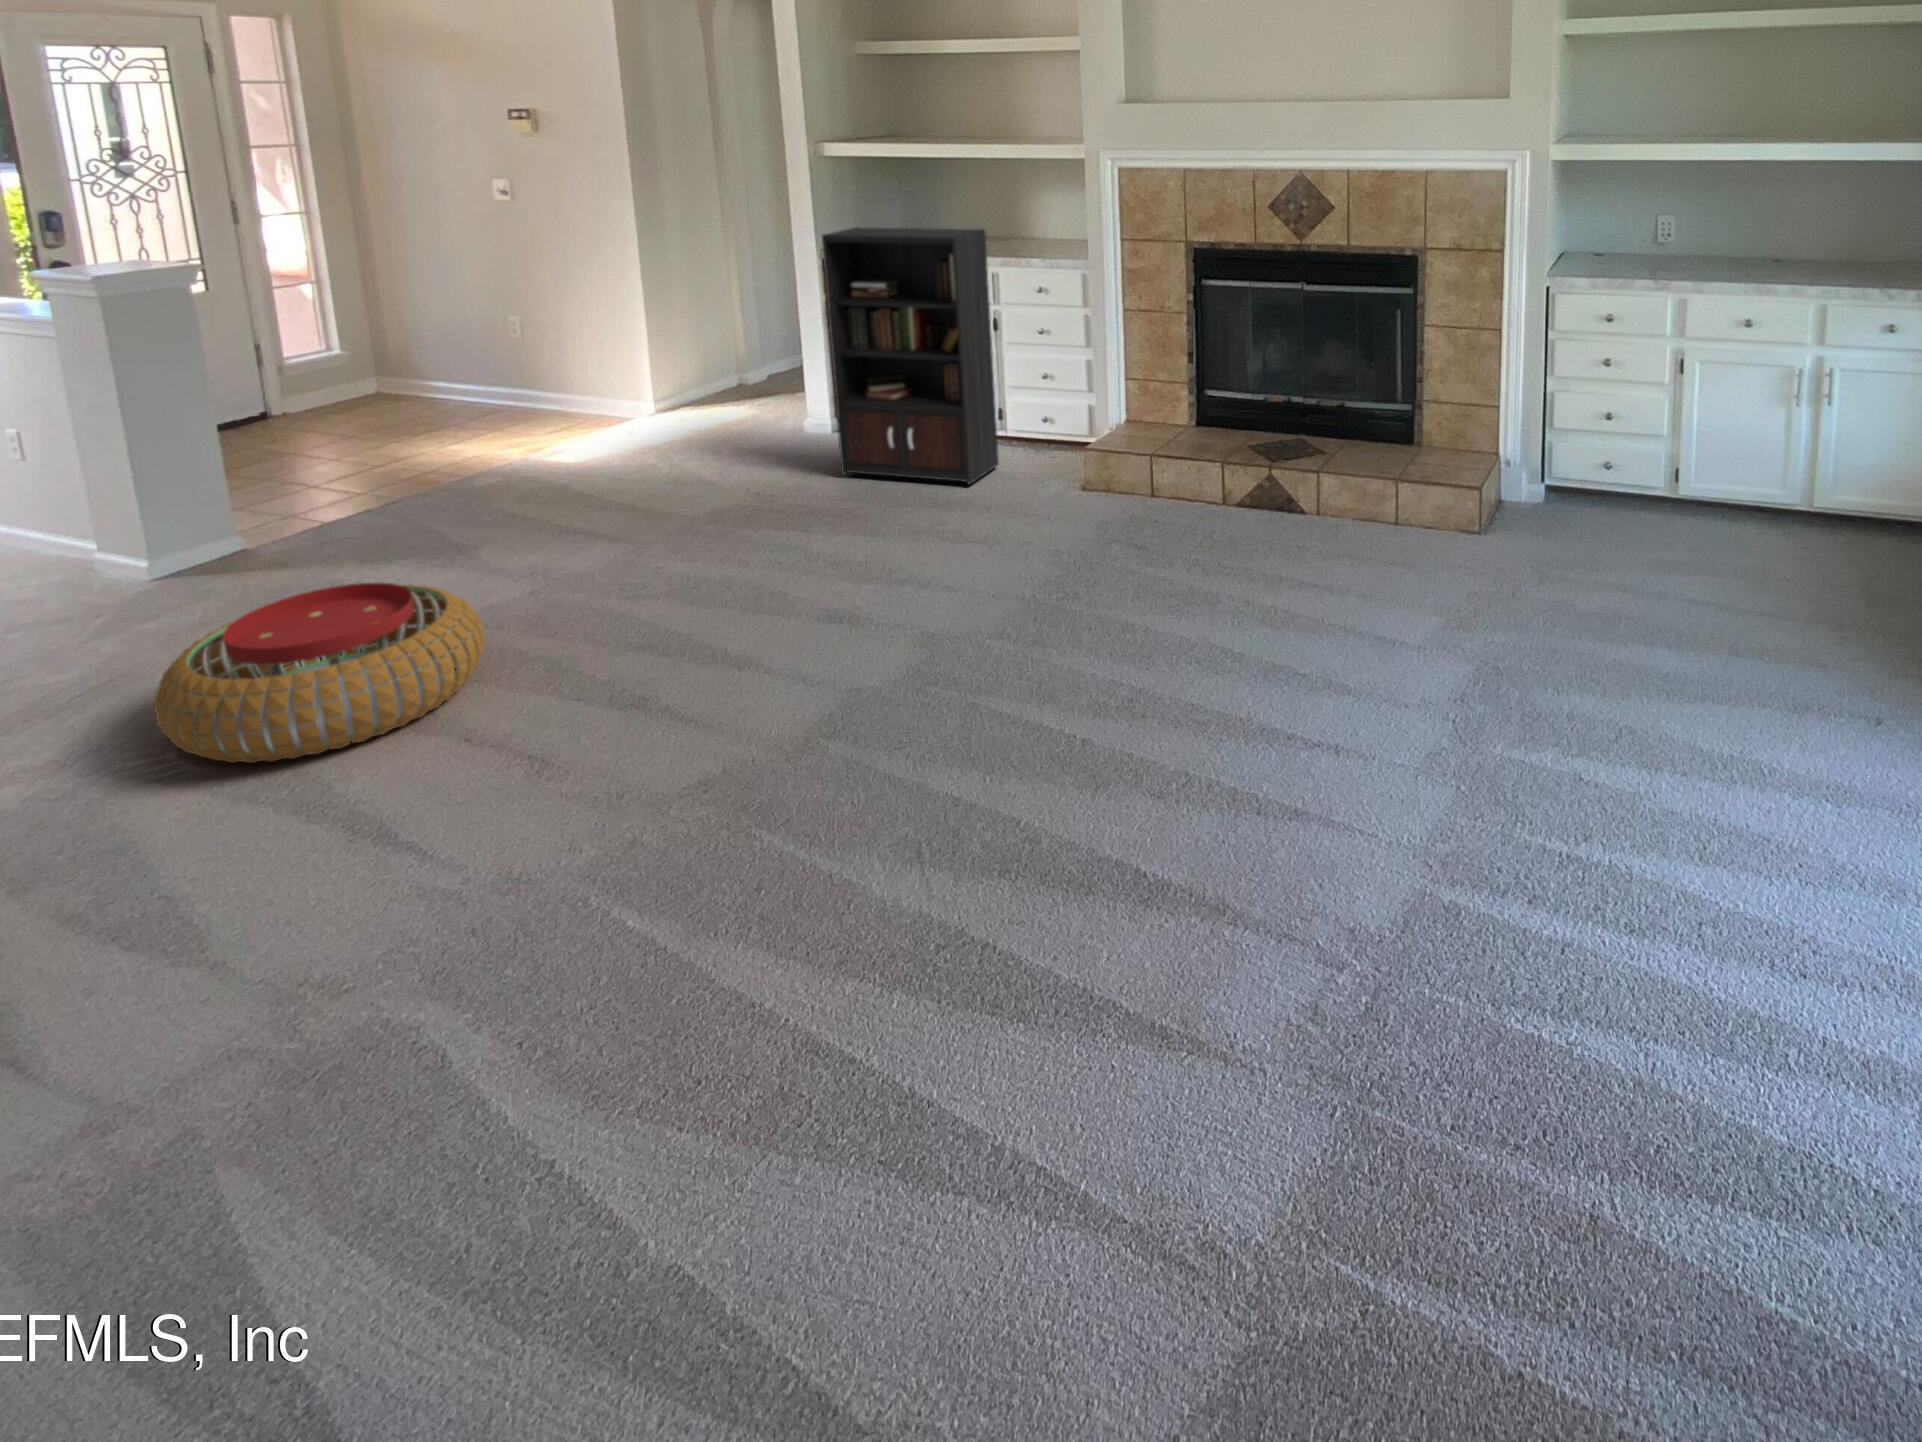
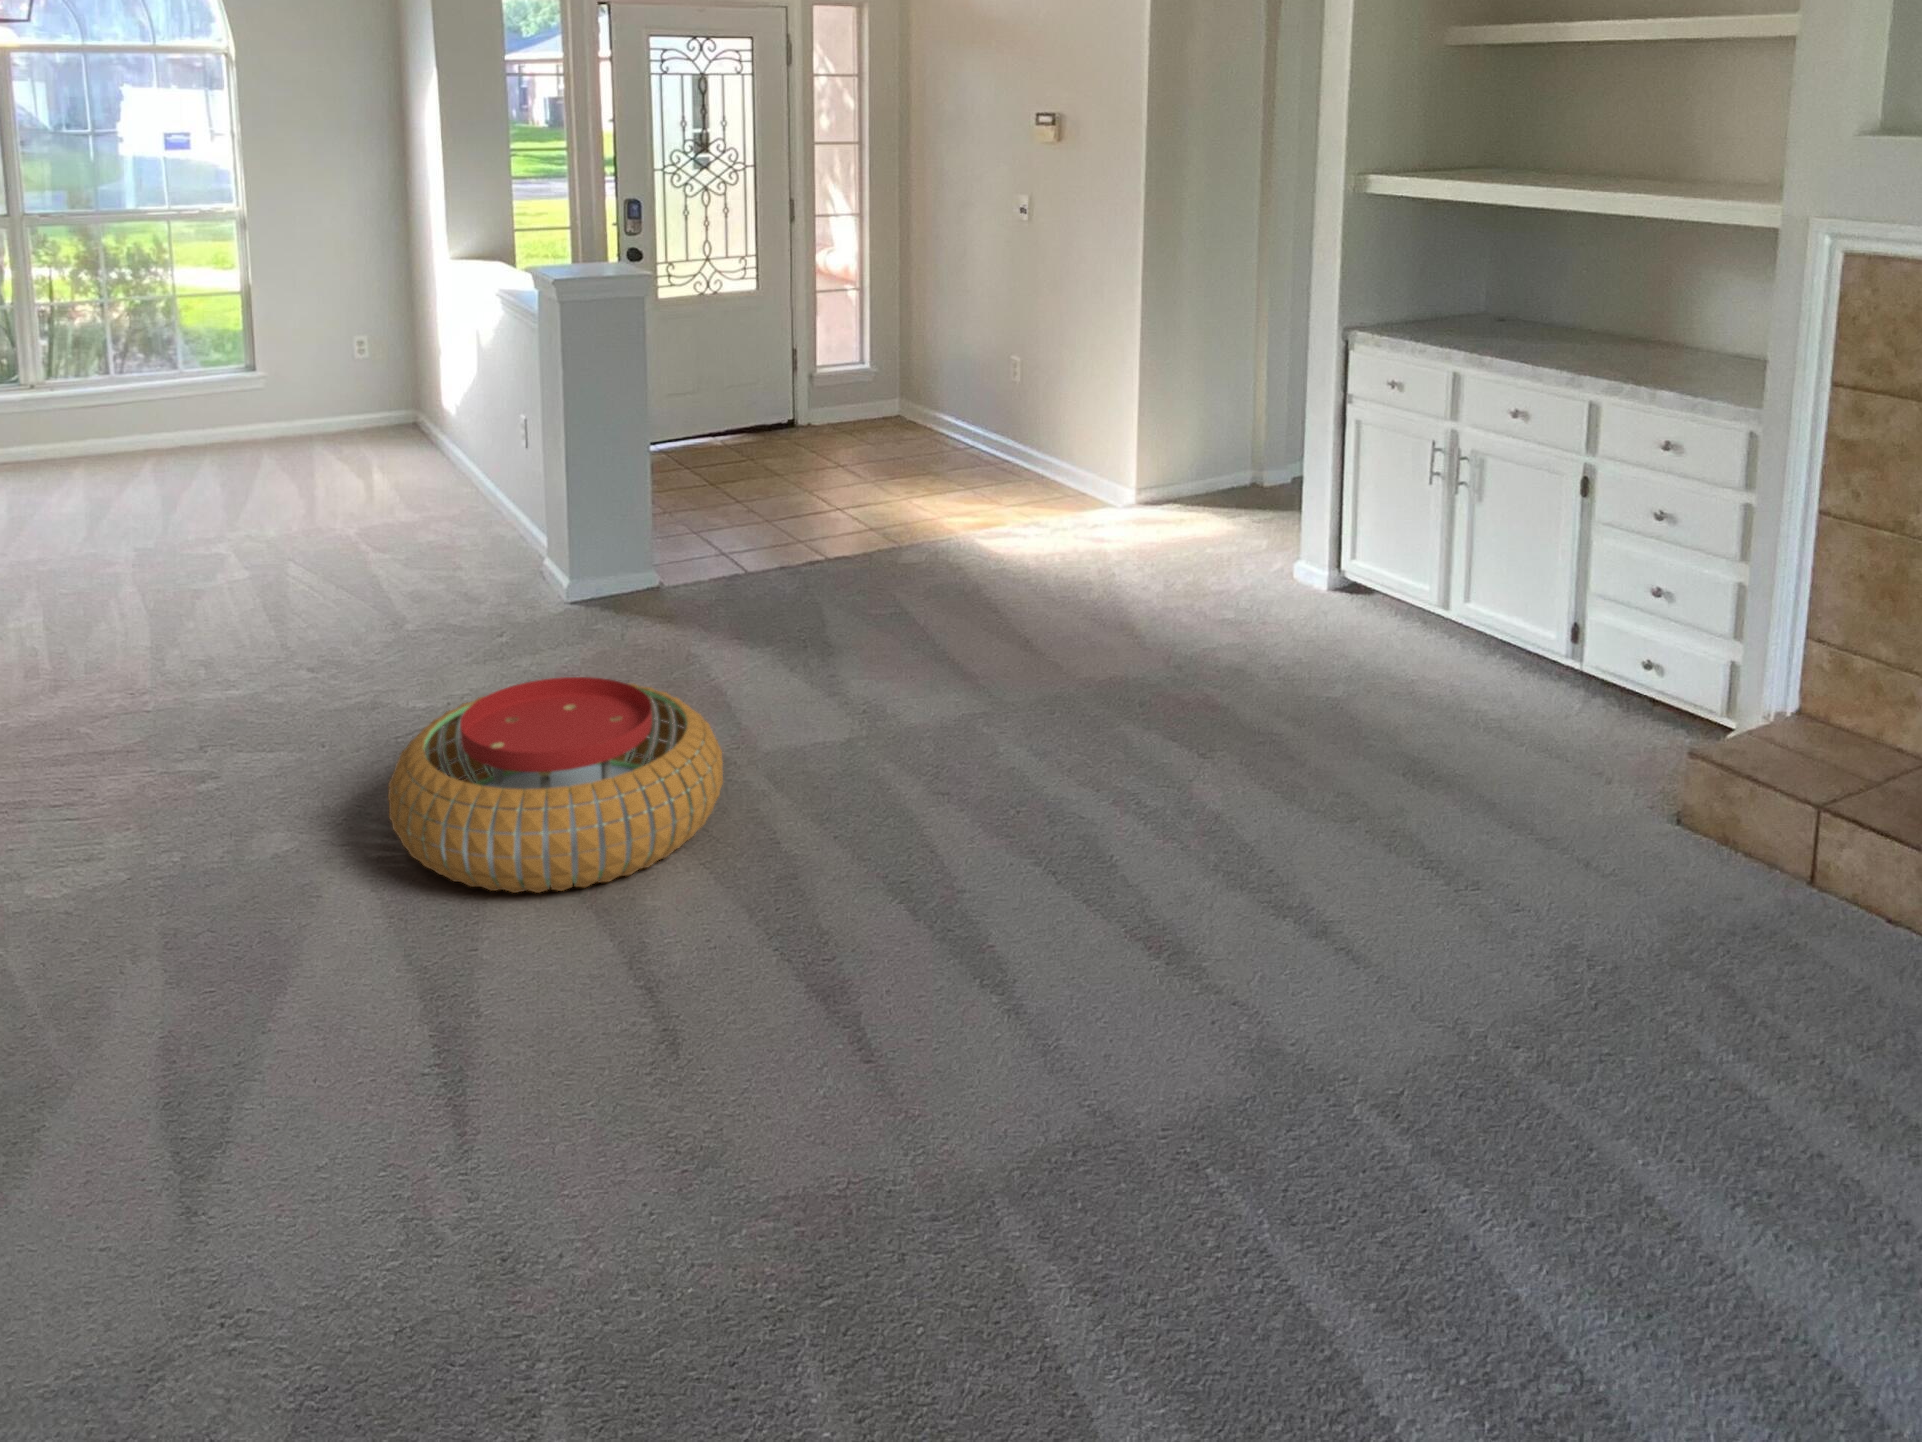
bookcase: present [822,227,1056,484] -> none [1297,304,1657,749]

